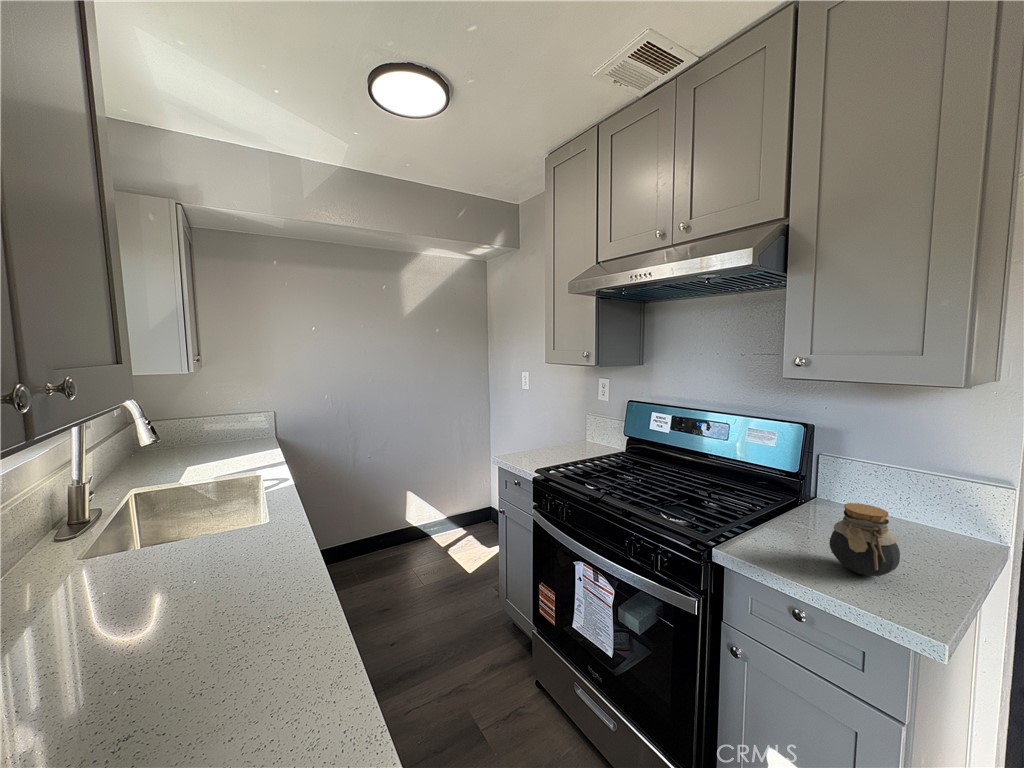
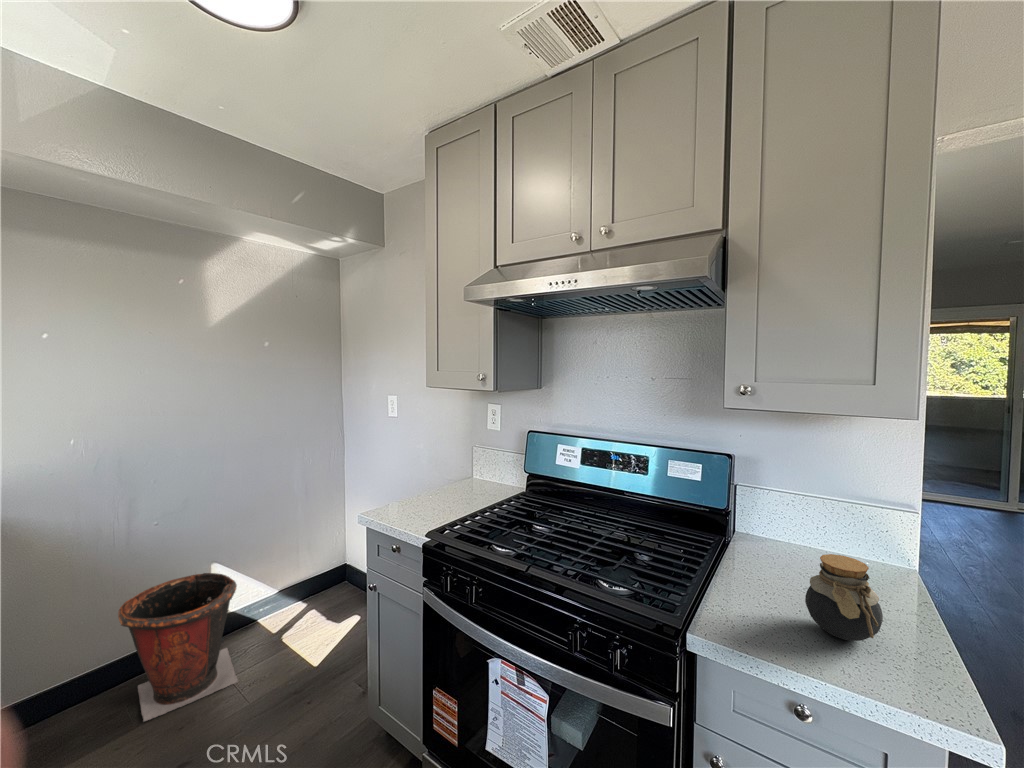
waste bin: none [352,491,419,579] -> present [118,573,238,721]

